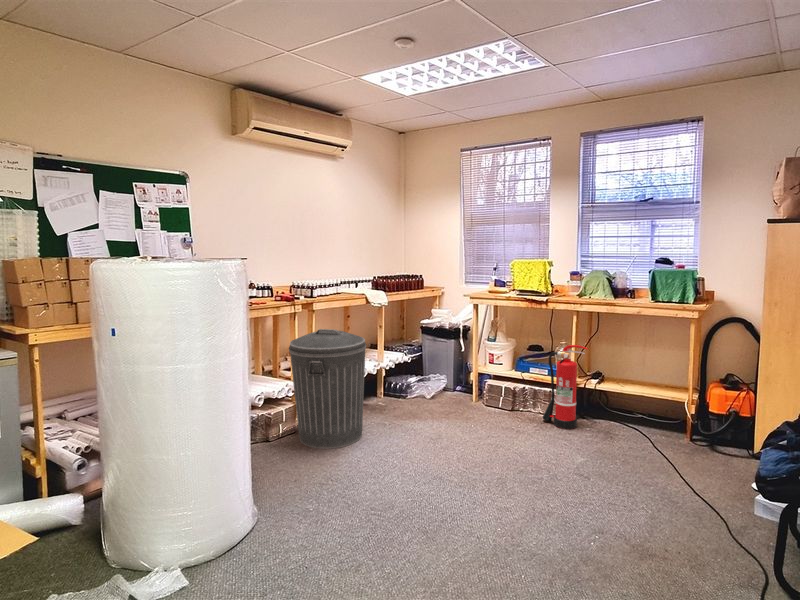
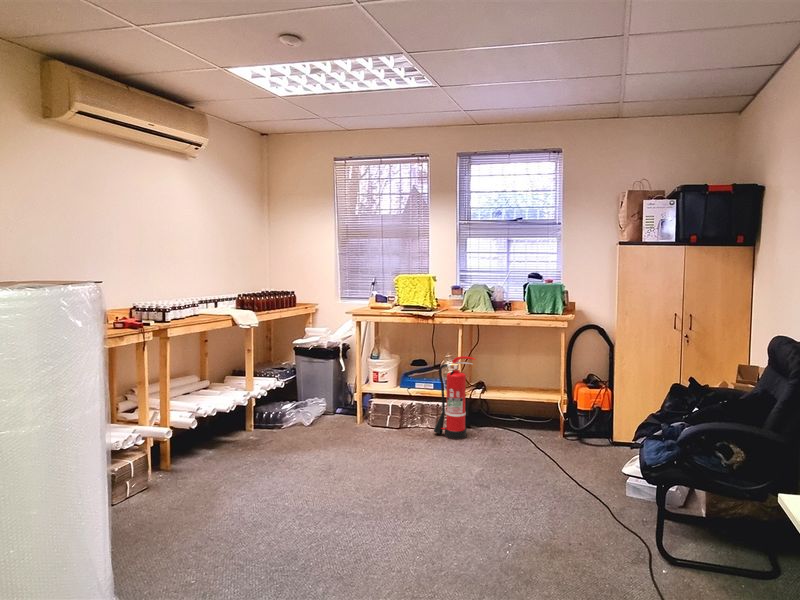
trash can: present [289,329,366,449] -> none [169,349,259,483]

